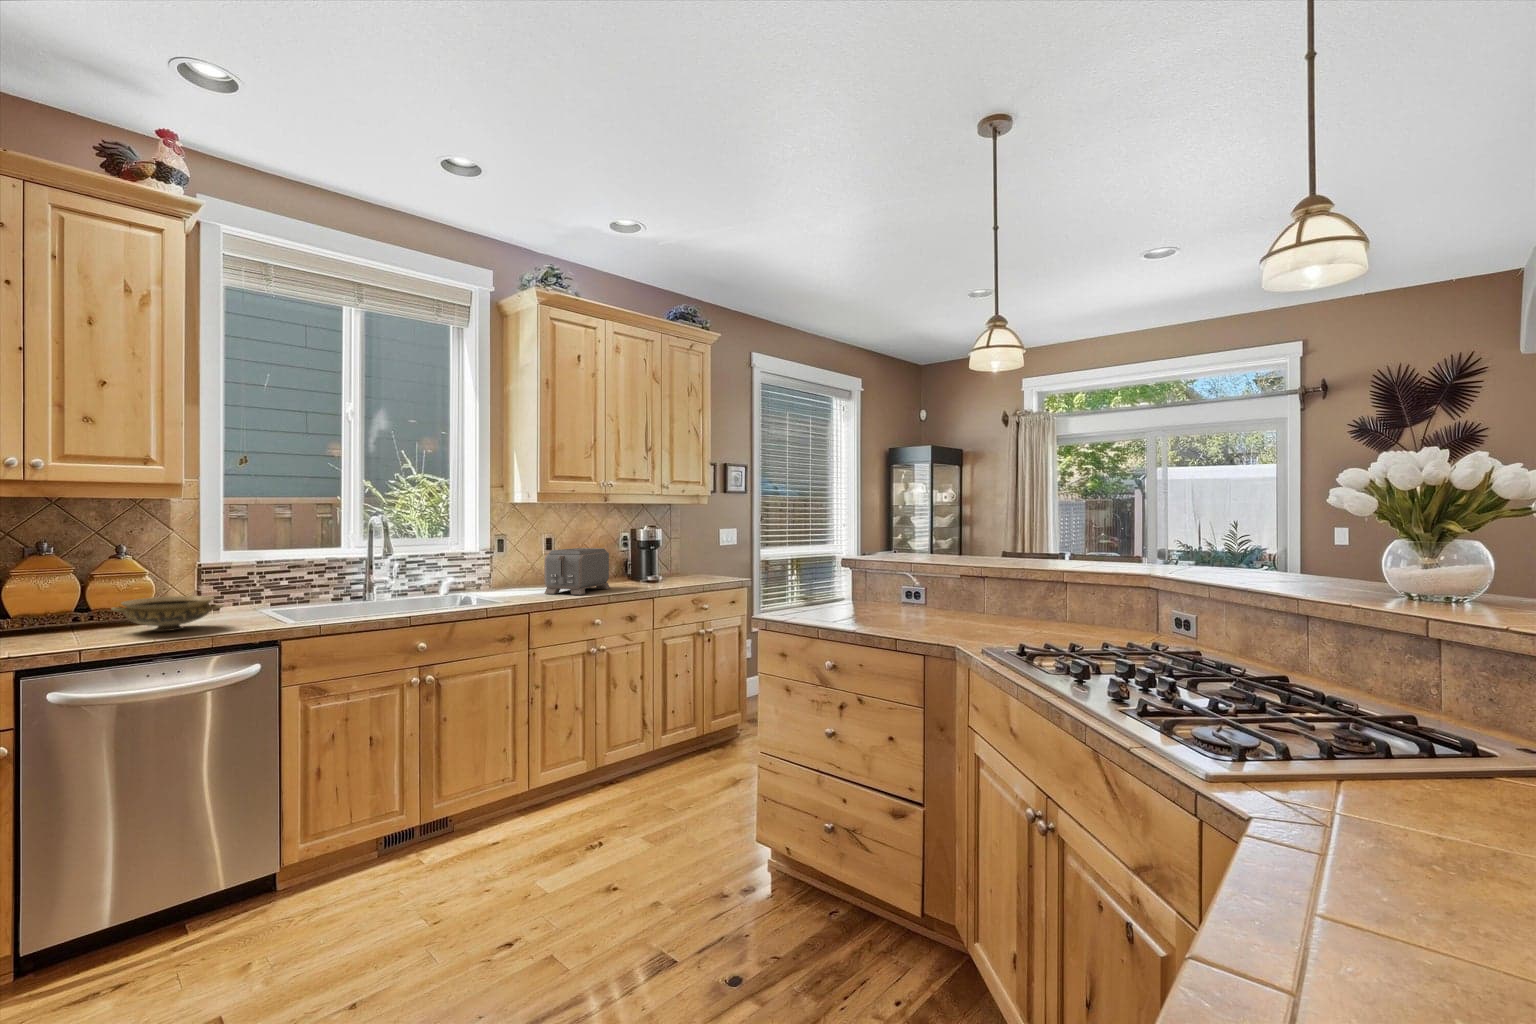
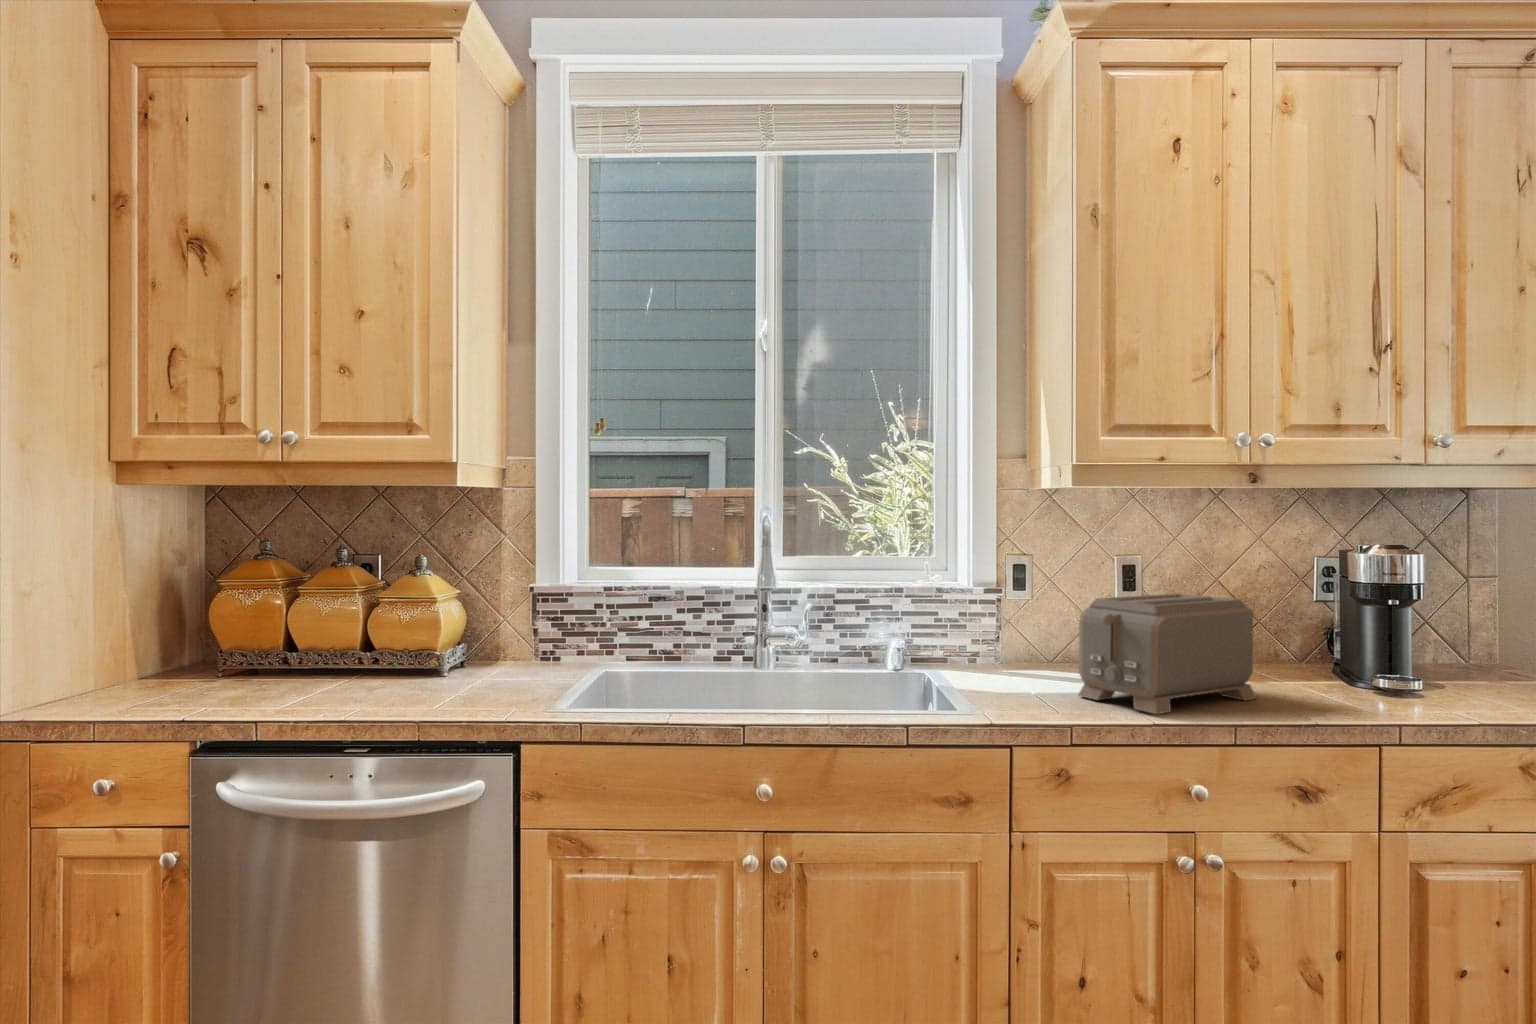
ceramic bowl: present [111,596,223,631] -> none [343,641,467,702]

